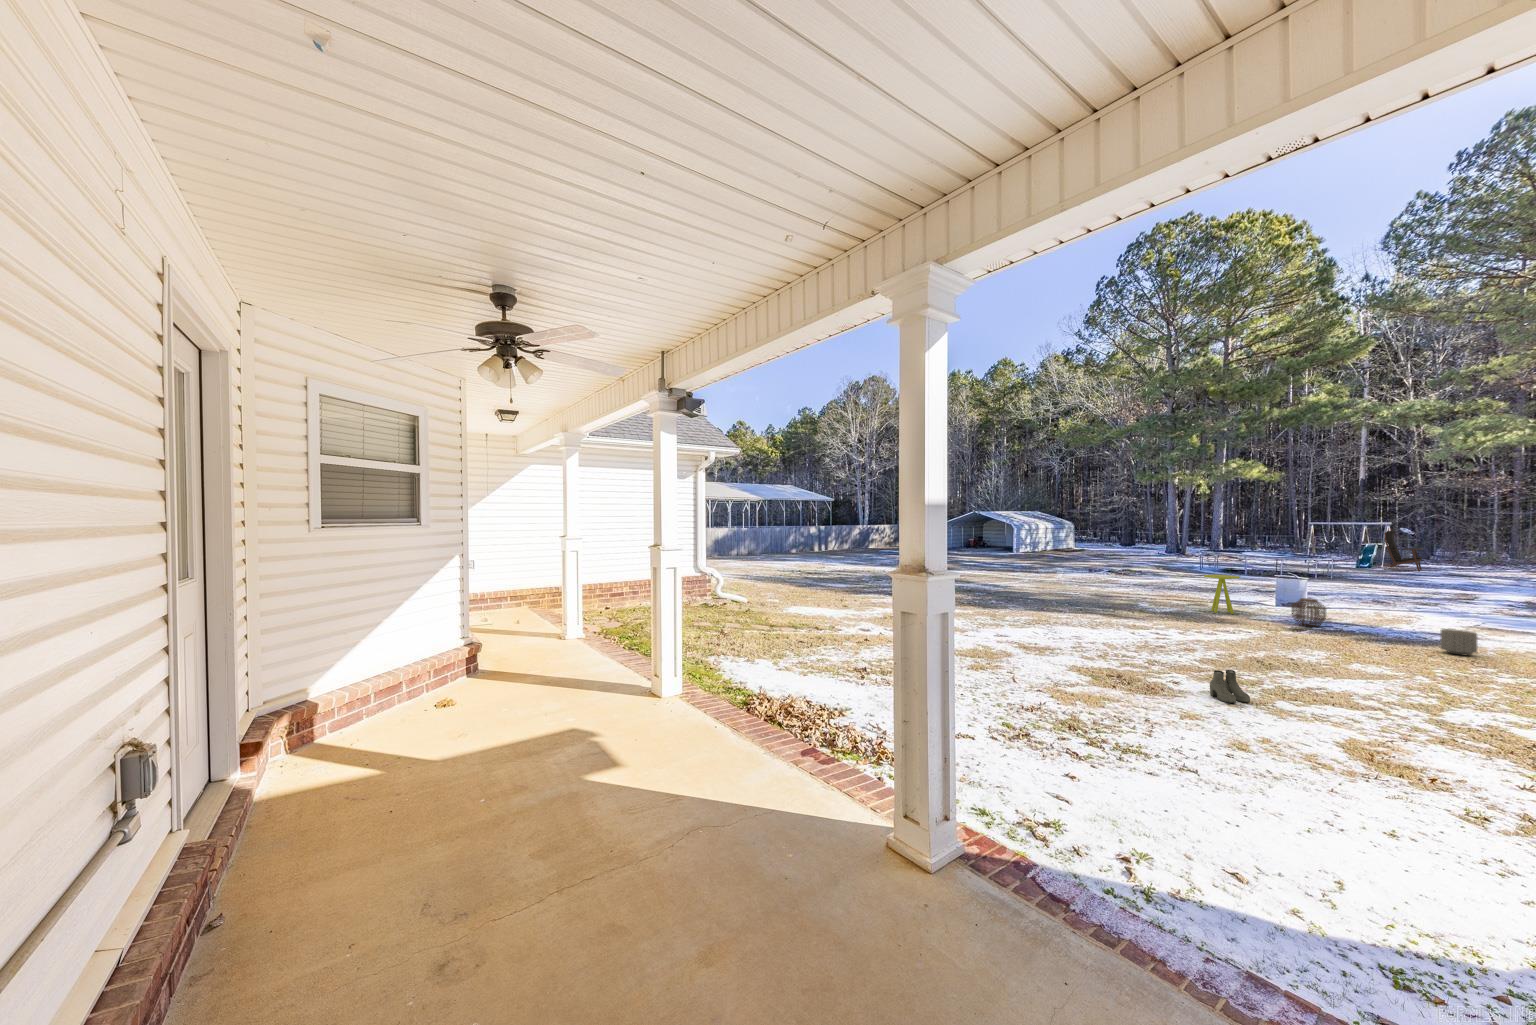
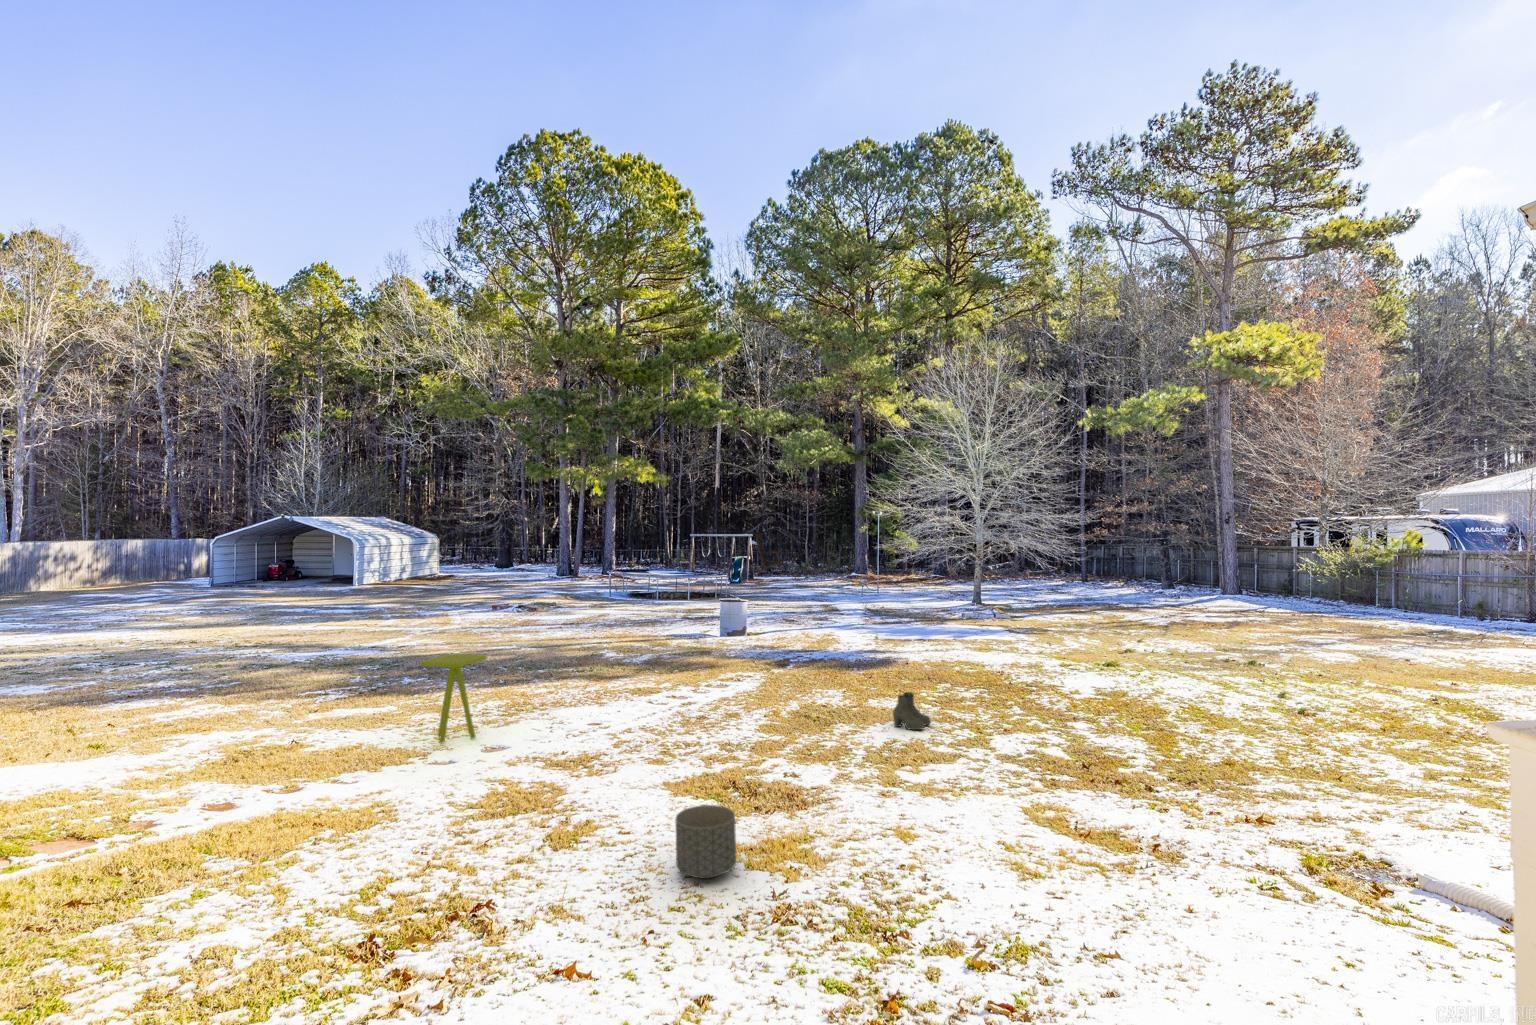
side table: present [1204,574,1240,614] -> present [420,654,487,743]
woven basket: present [1292,598,1326,627] -> none [760,626,793,663]
planter: present [1440,629,1478,655] -> present [676,805,736,879]
boots: present [1210,670,1250,703] -> present [893,692,931,730]

